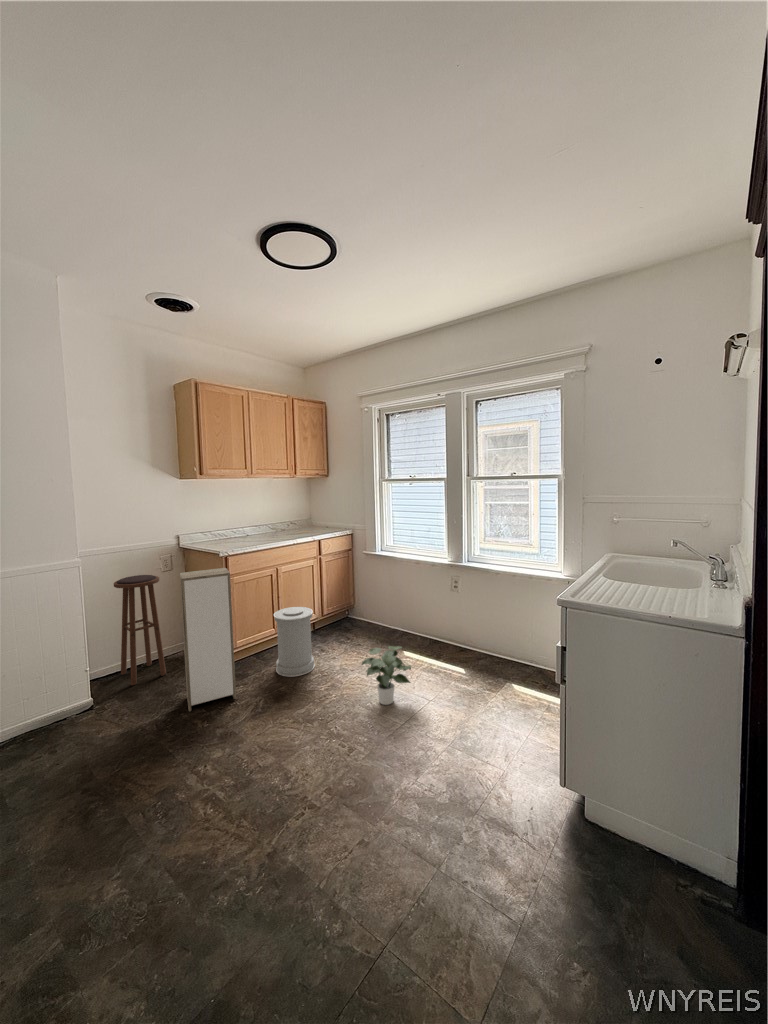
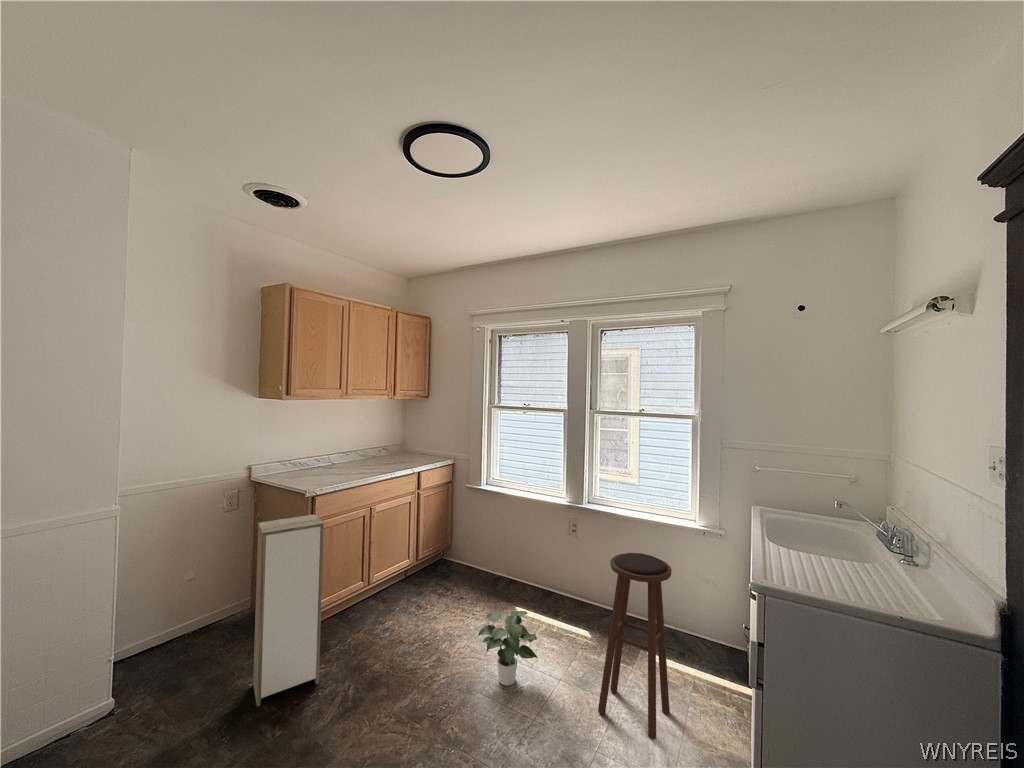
stool: present [114,575,166,685] -> present [598,553,671,739]
trash can: present [274,607,315,677] -> none [366,557,415,648]

